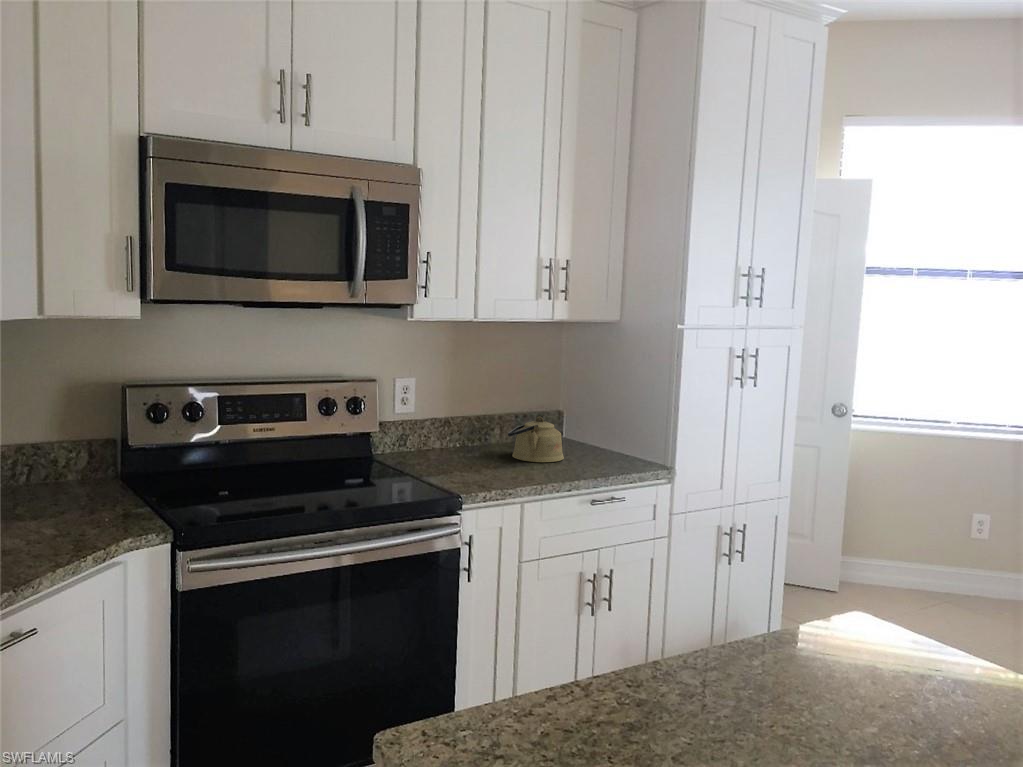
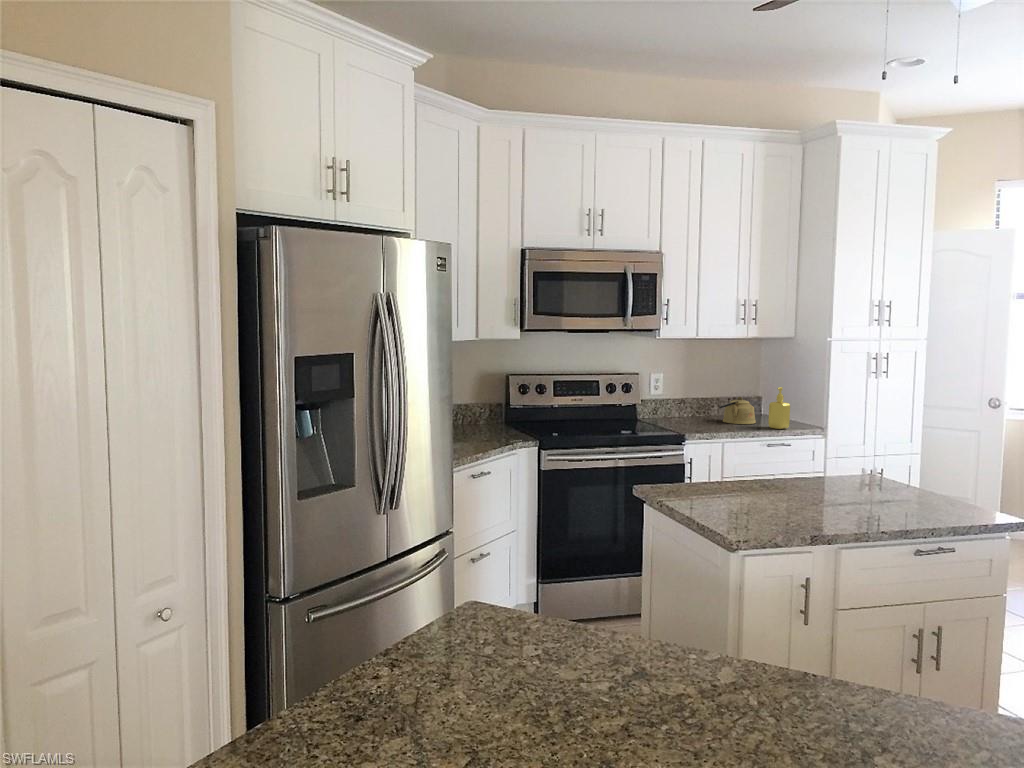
soap dispenser: none [587,403,621,472] -> present [768,387,790,429]

